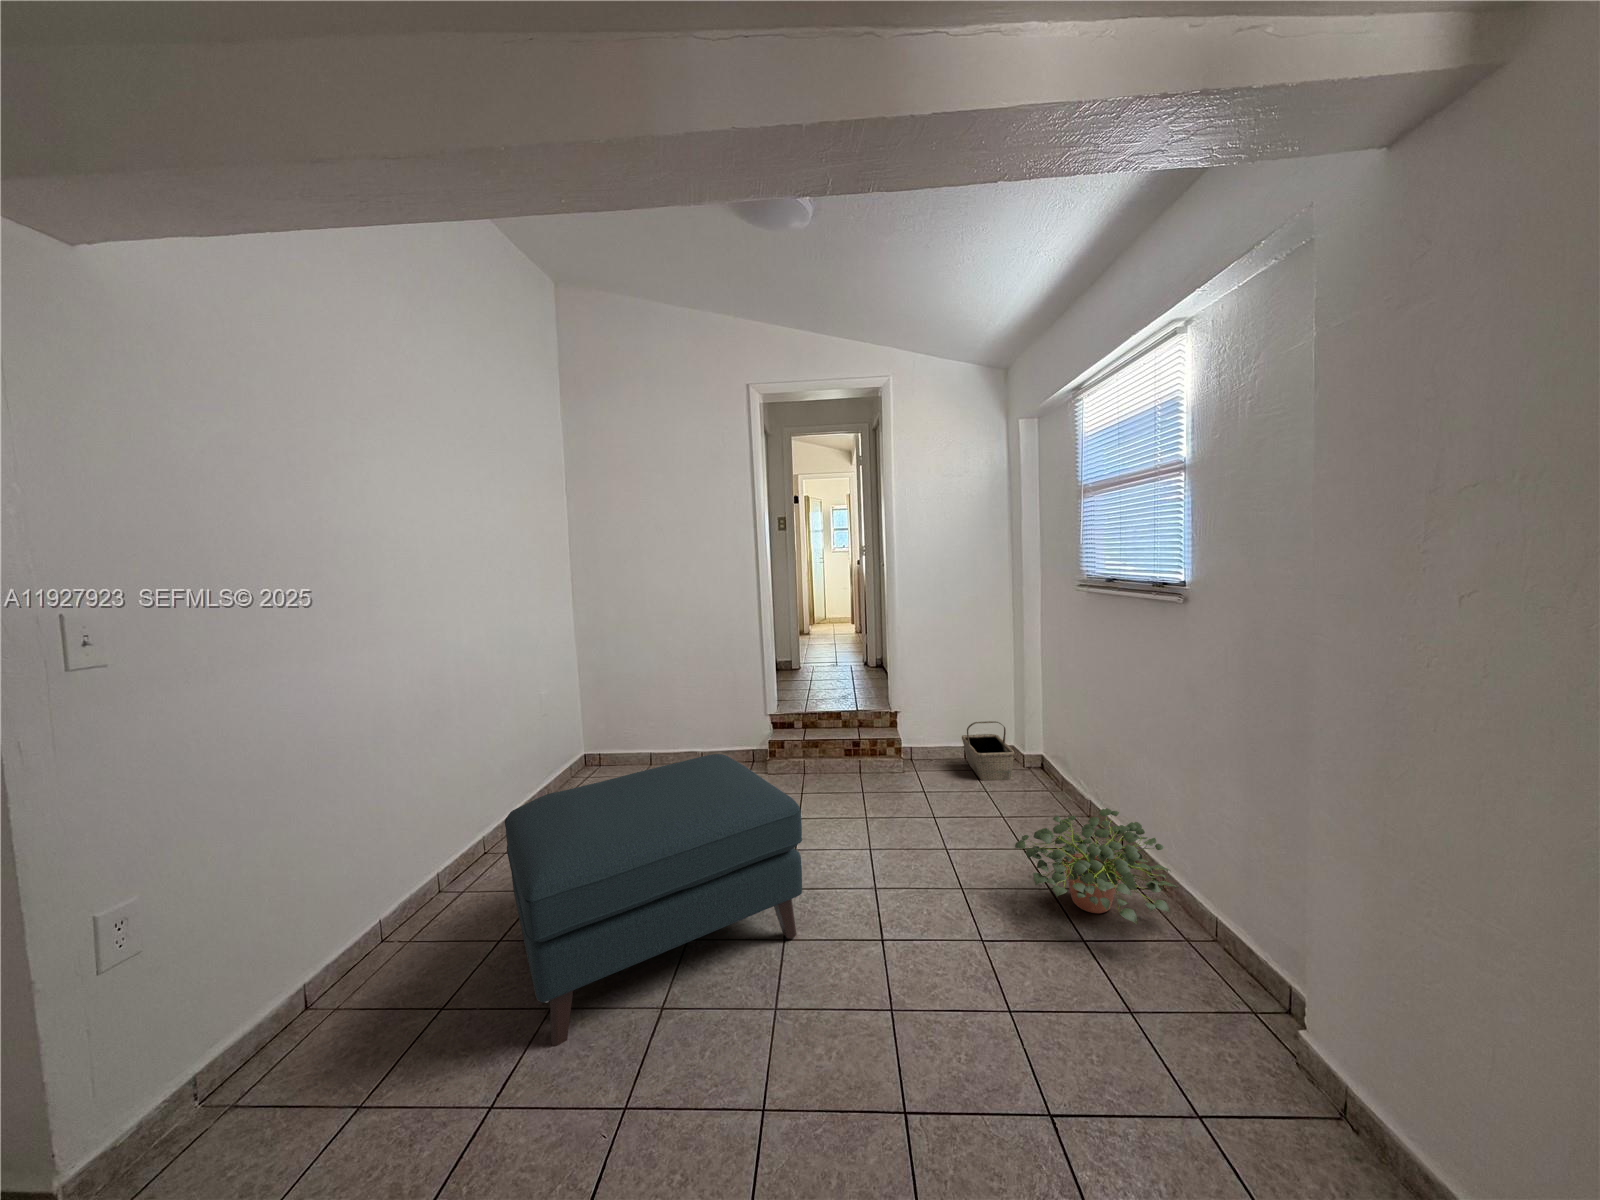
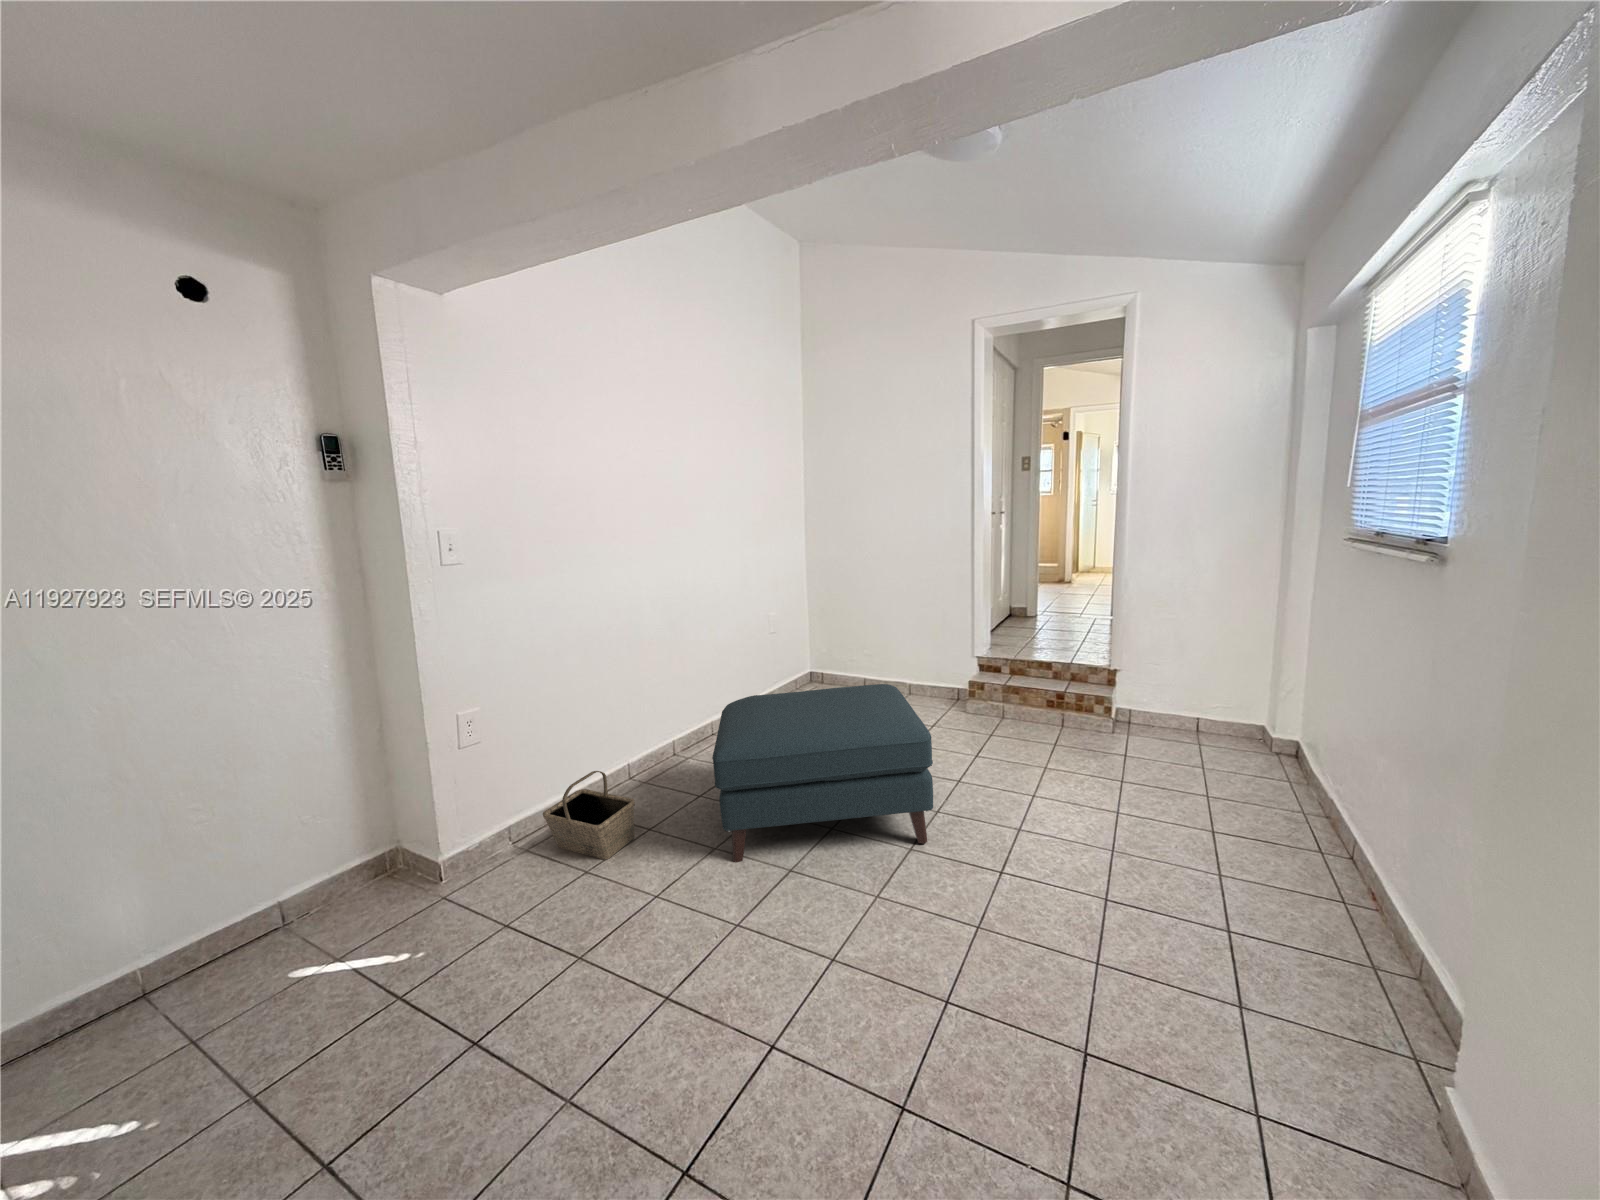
basket: present [962,721,1014,781] -> present [543,771,635,860]
potted plant: present [1015,808,1177,923] -> none [1173,799,1382,931]

